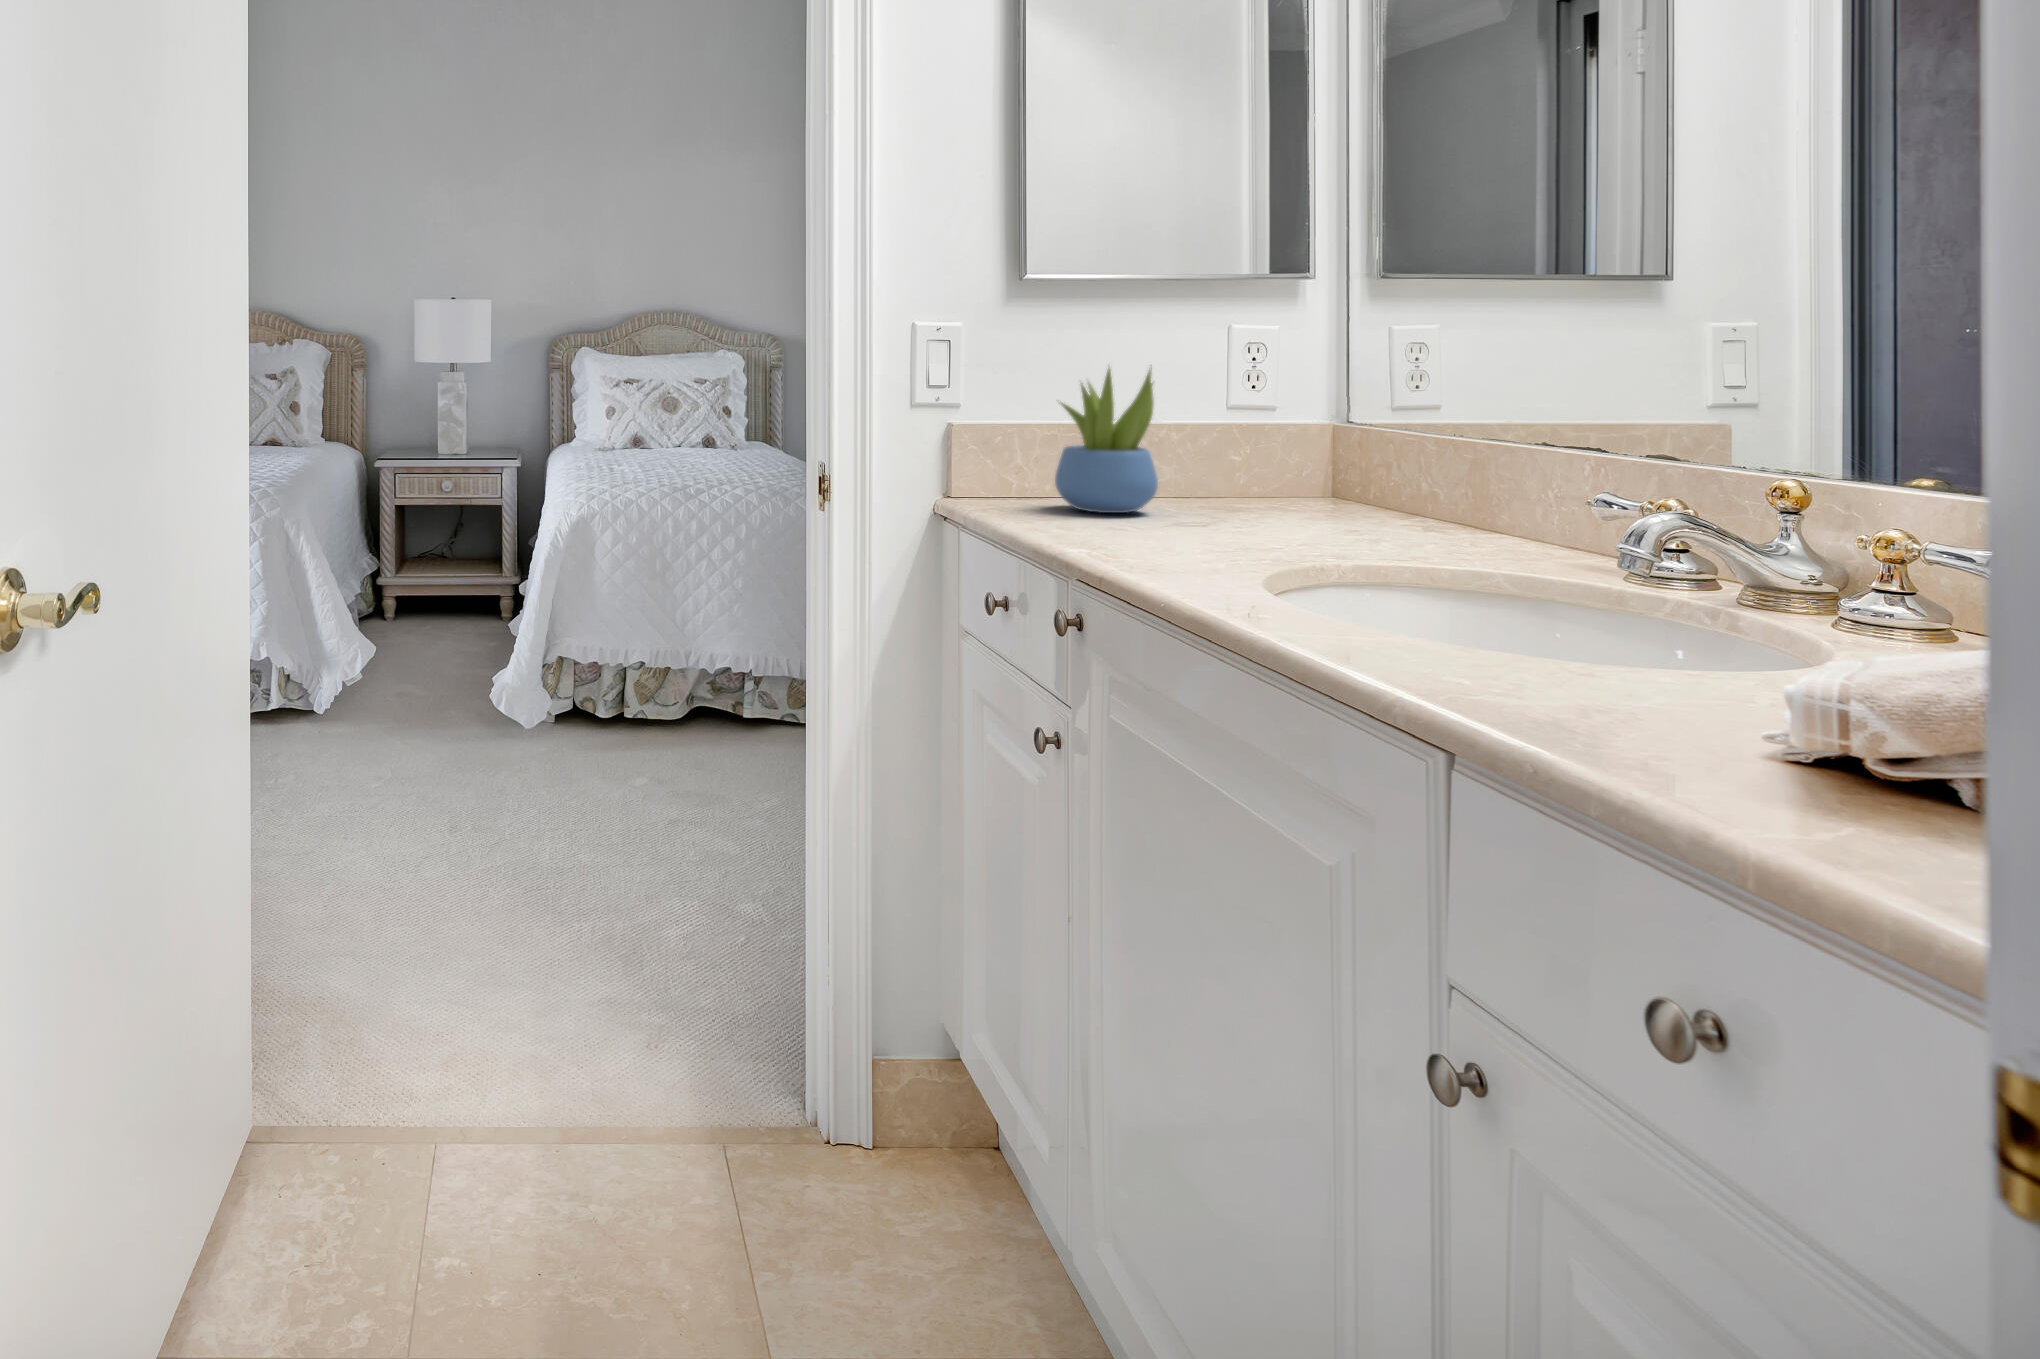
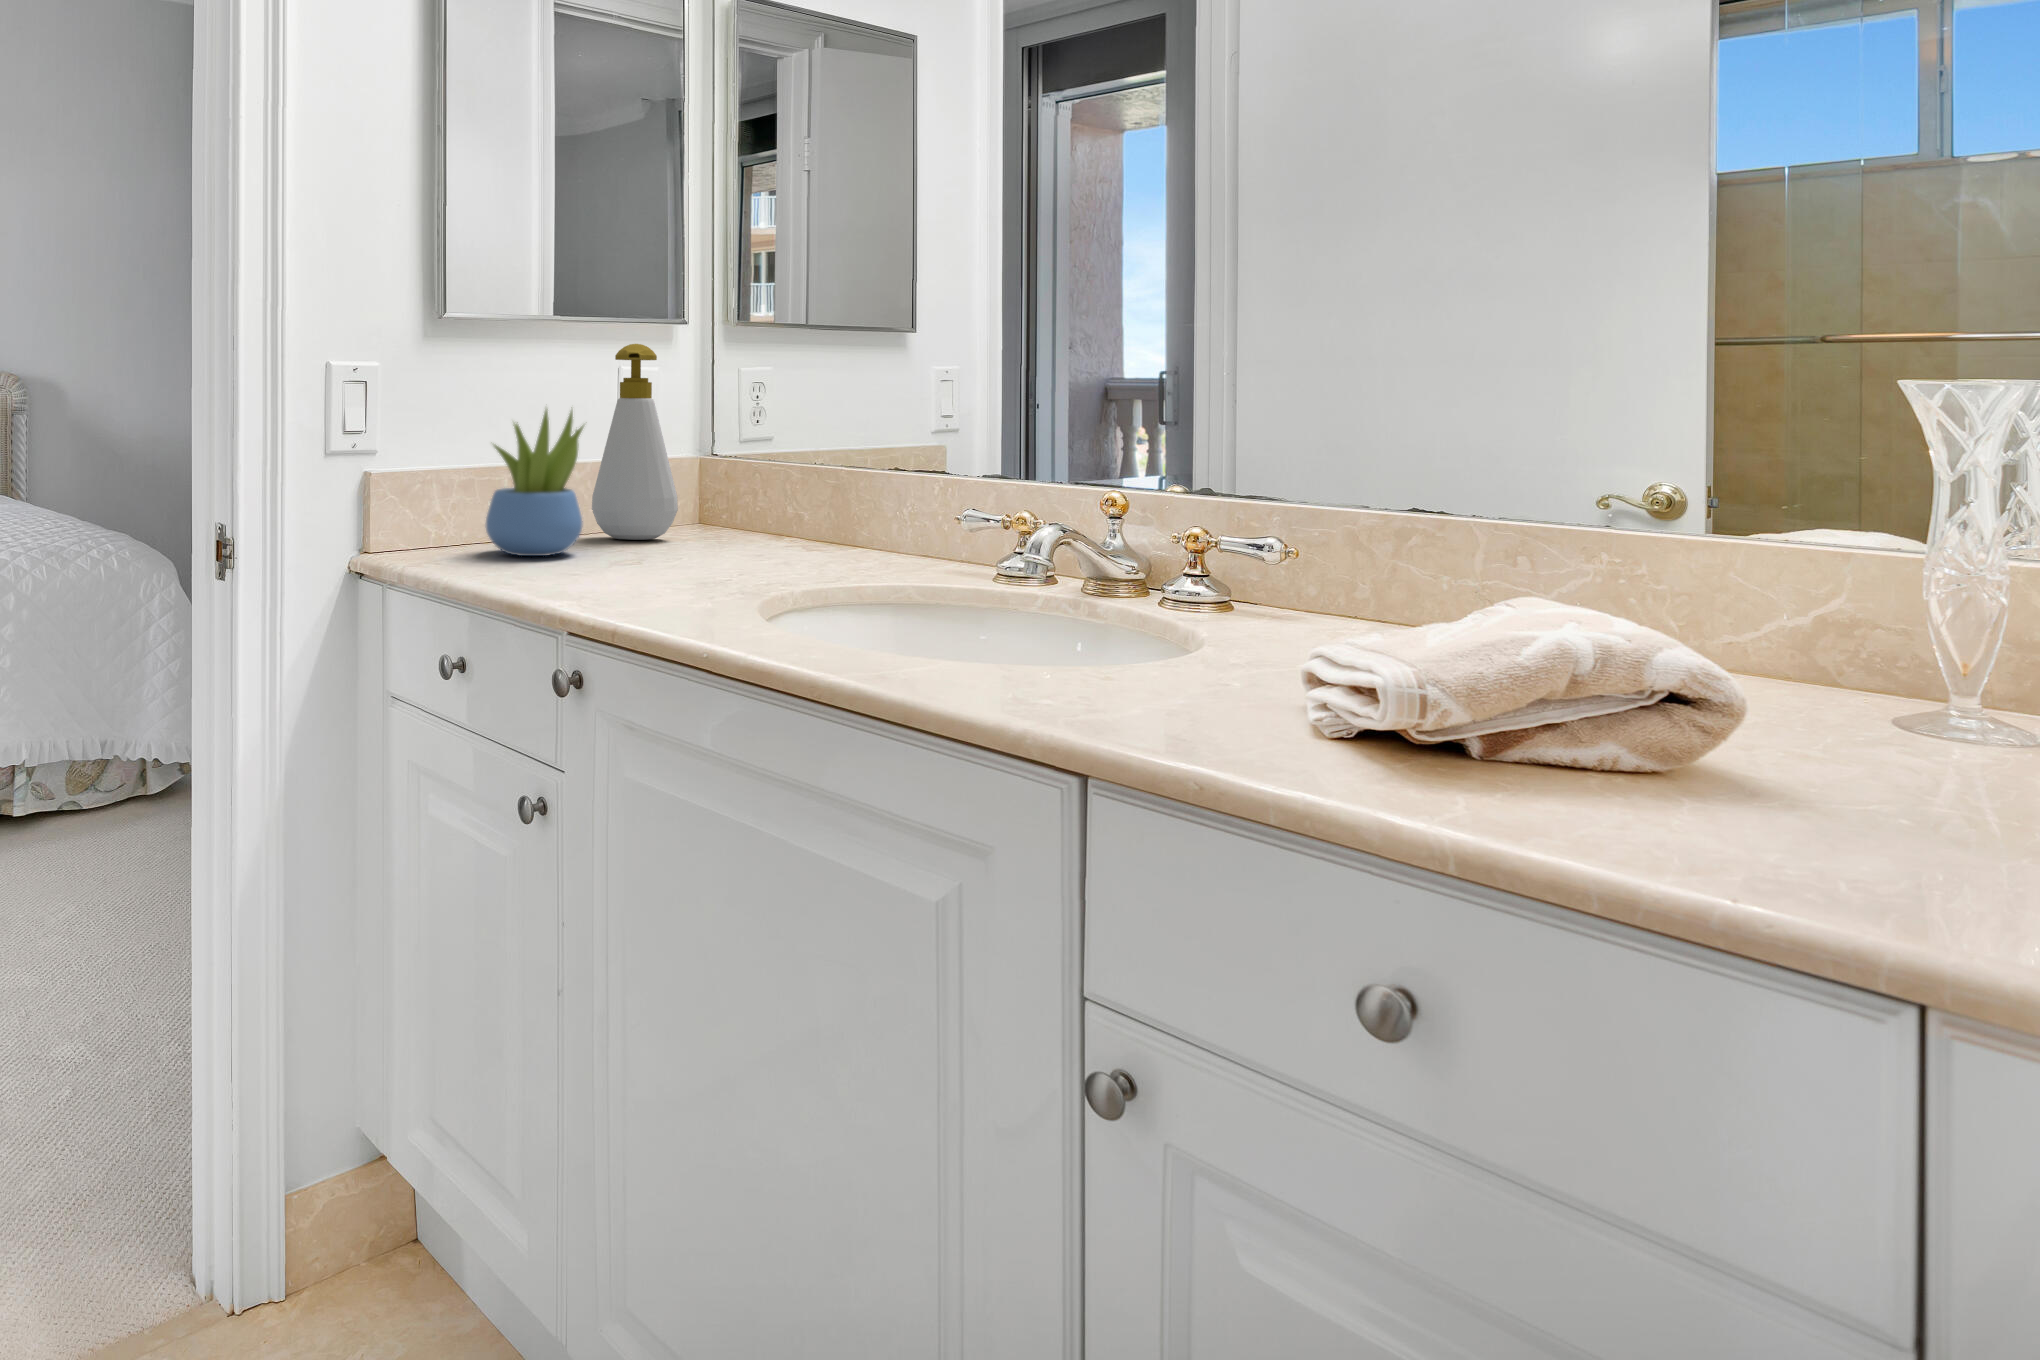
soap bottle: none [1194,298,1295,507] -> present [592,344,678,540]

